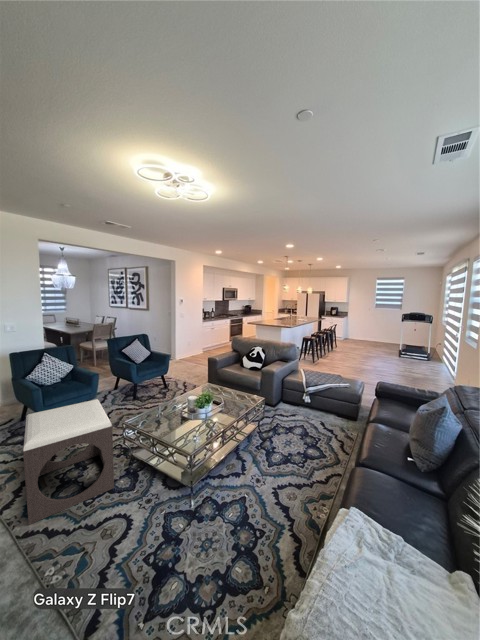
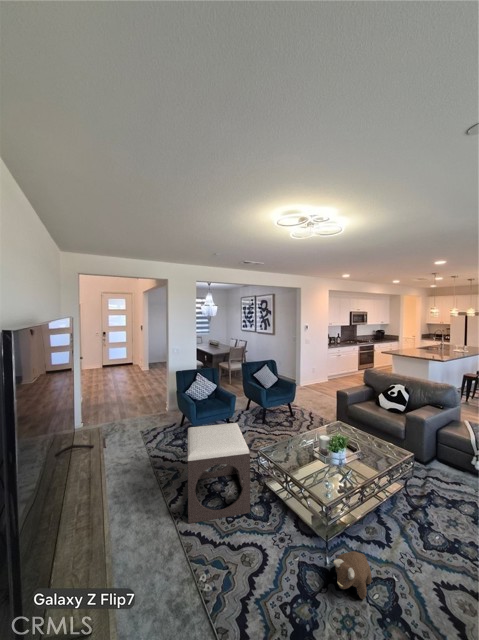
plush toy: none [196,486,228,522] -> present [334,551,372,599]

